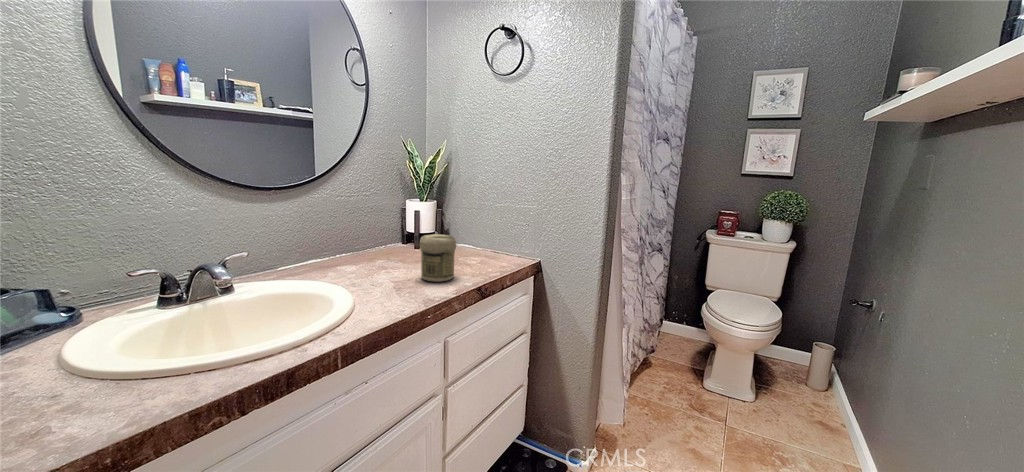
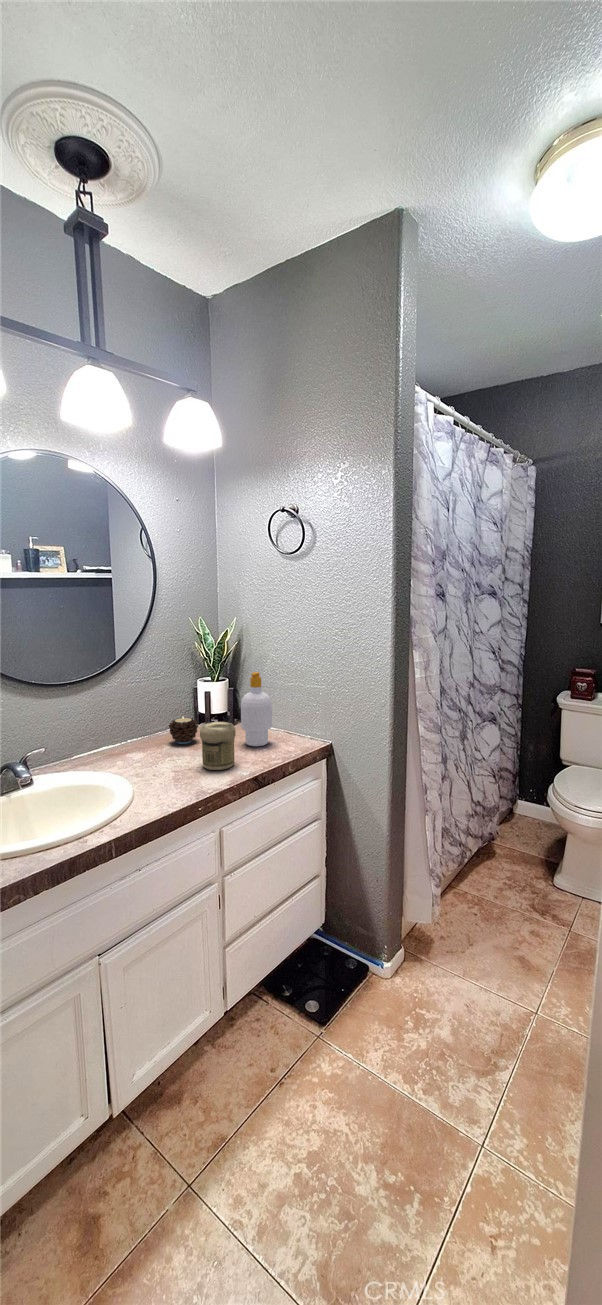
soap bottle: none [454,190,485,263] -> present [241,672,272,746]
candle: none [378,232,410,260] -> present [169,717,199,744]

